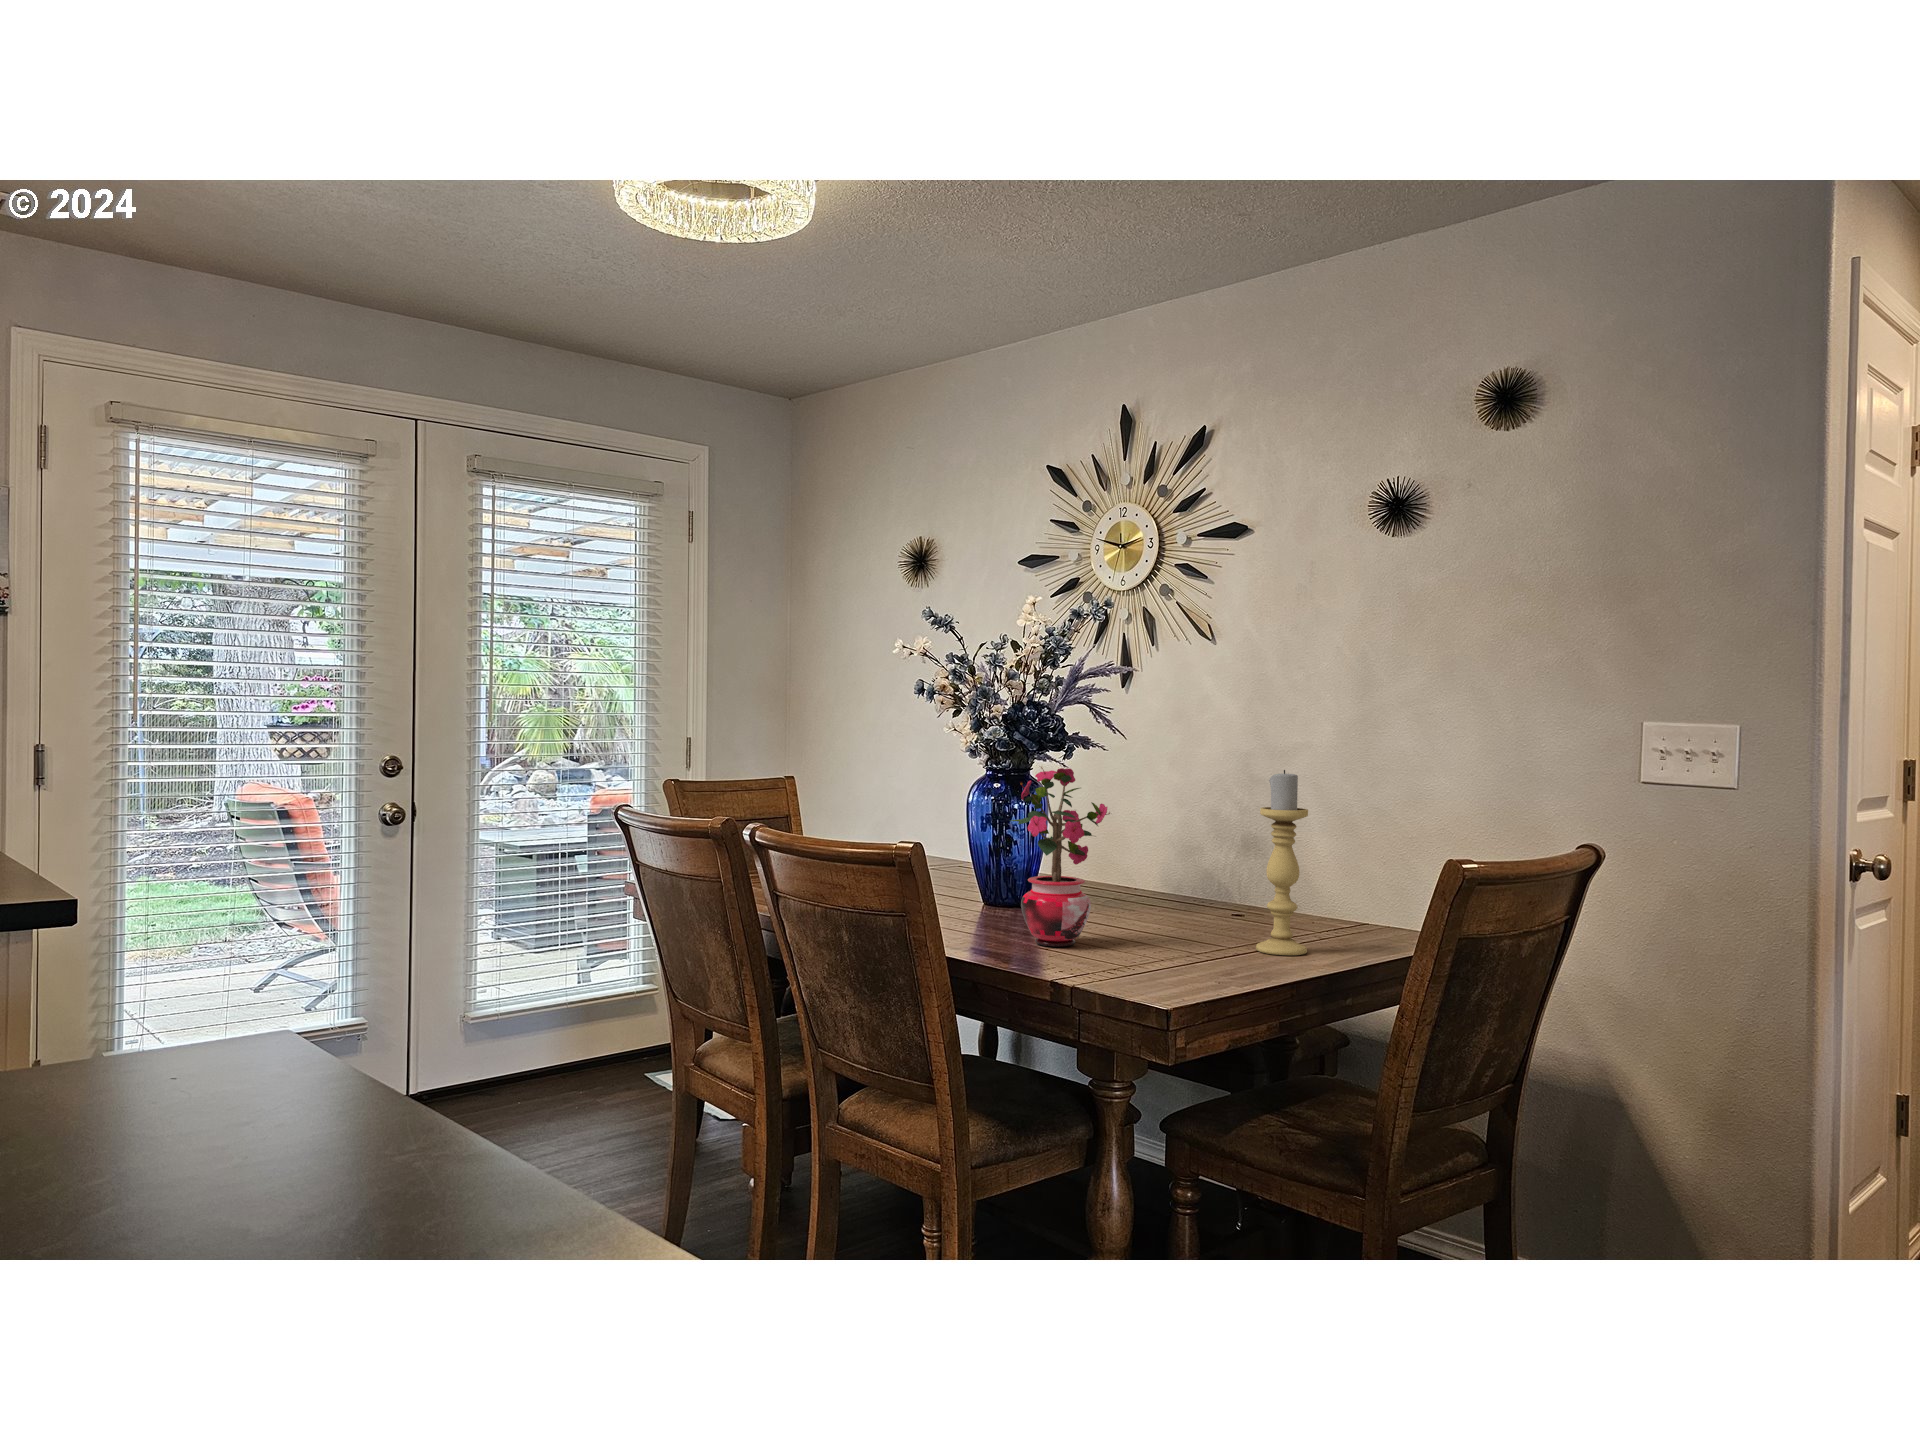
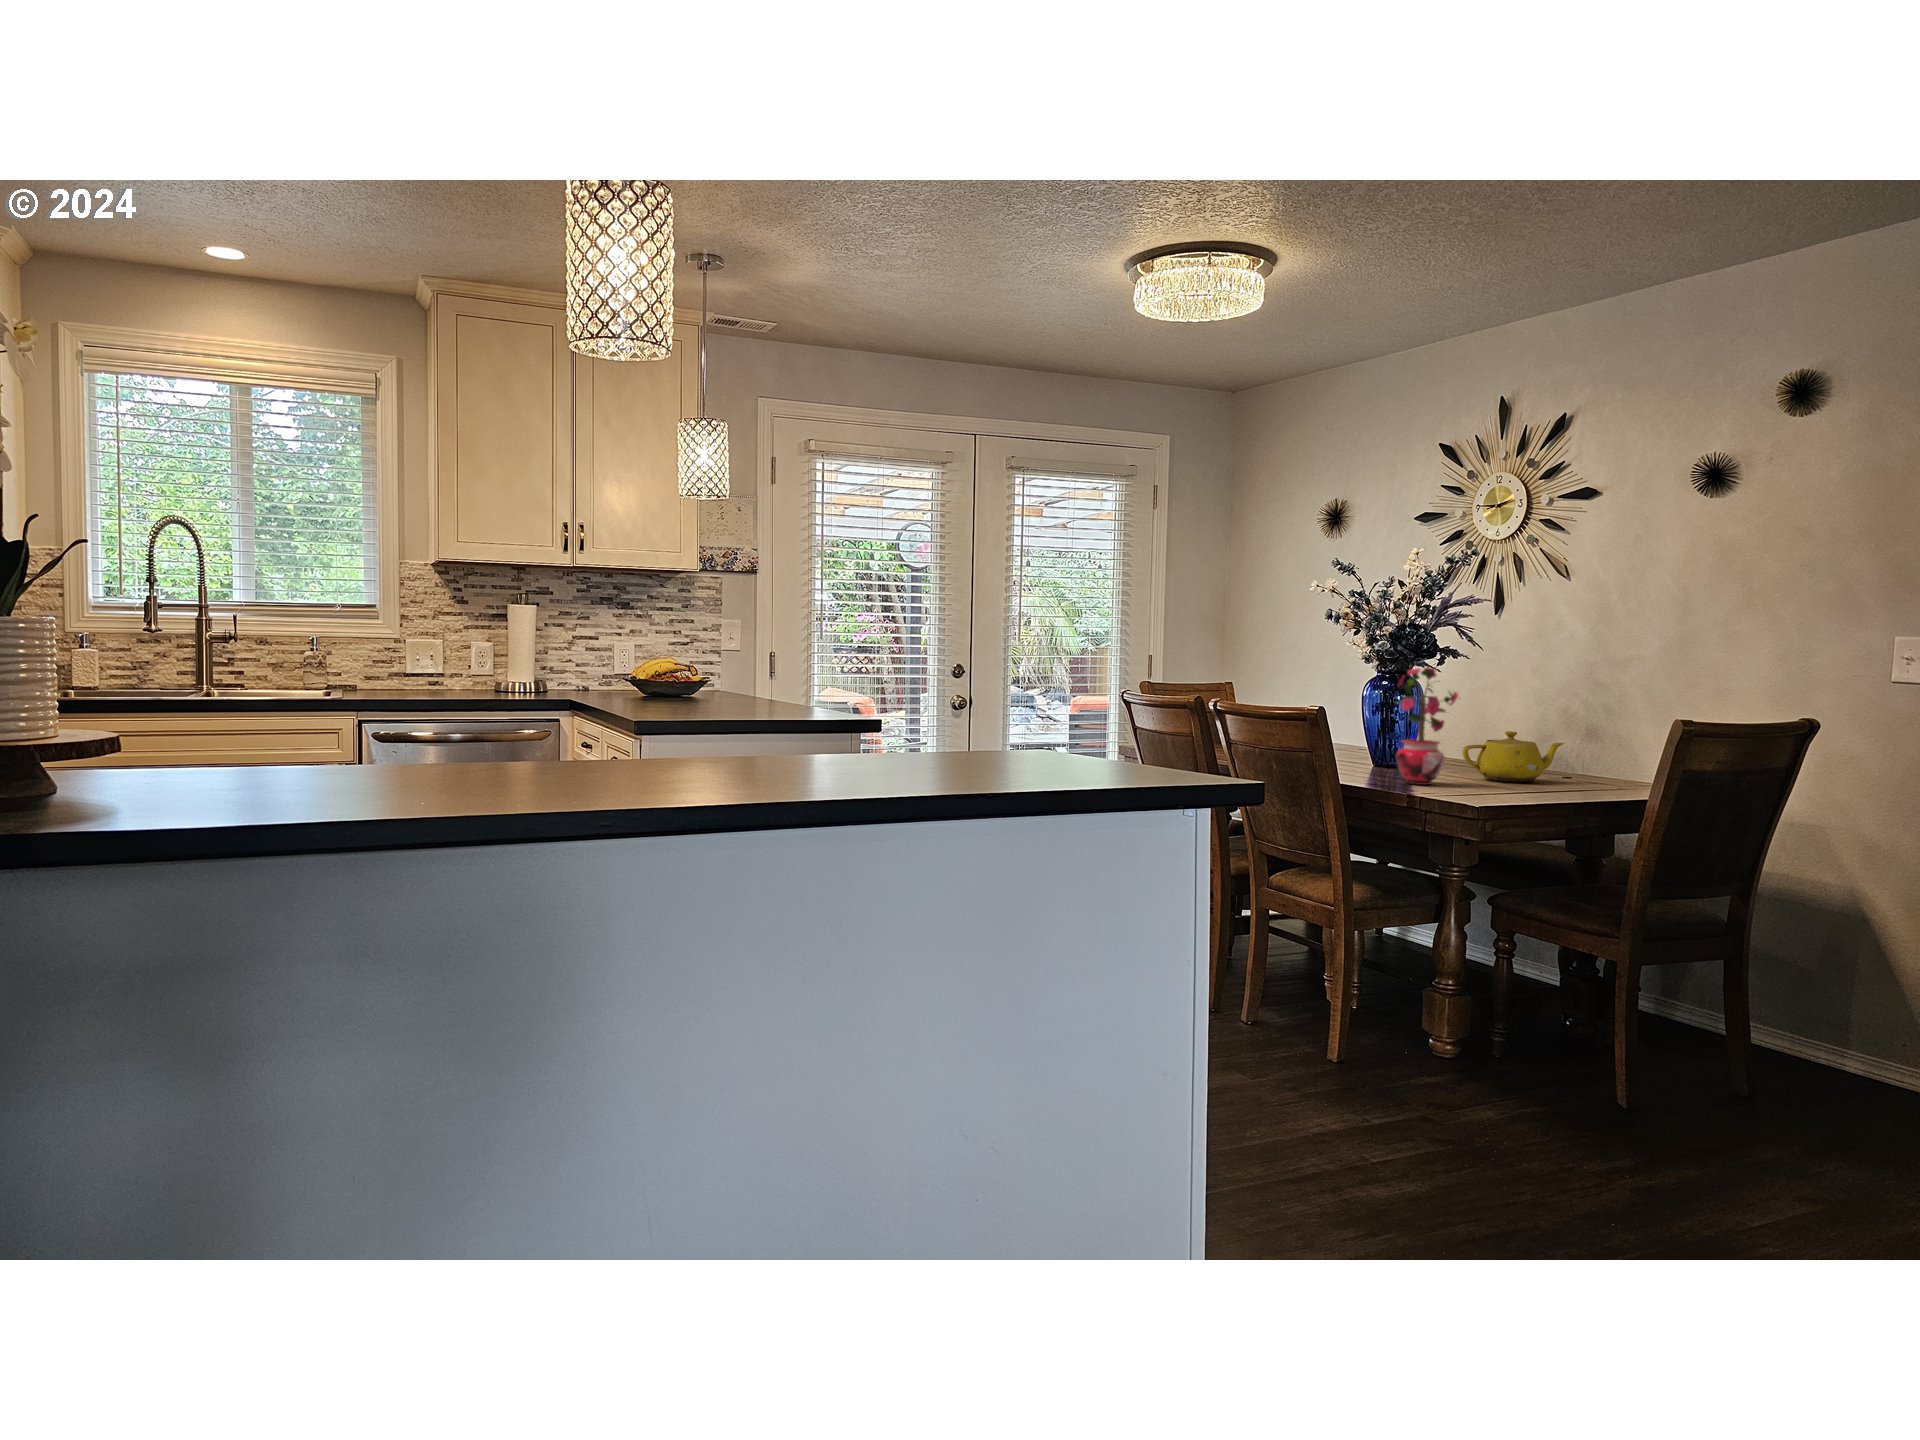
candle holder: present [1256,770,1308,955] -> none [1565,670,1607,796]
teapot: none [1108,855,1239,928] -> present [1463,731,1564,782]

